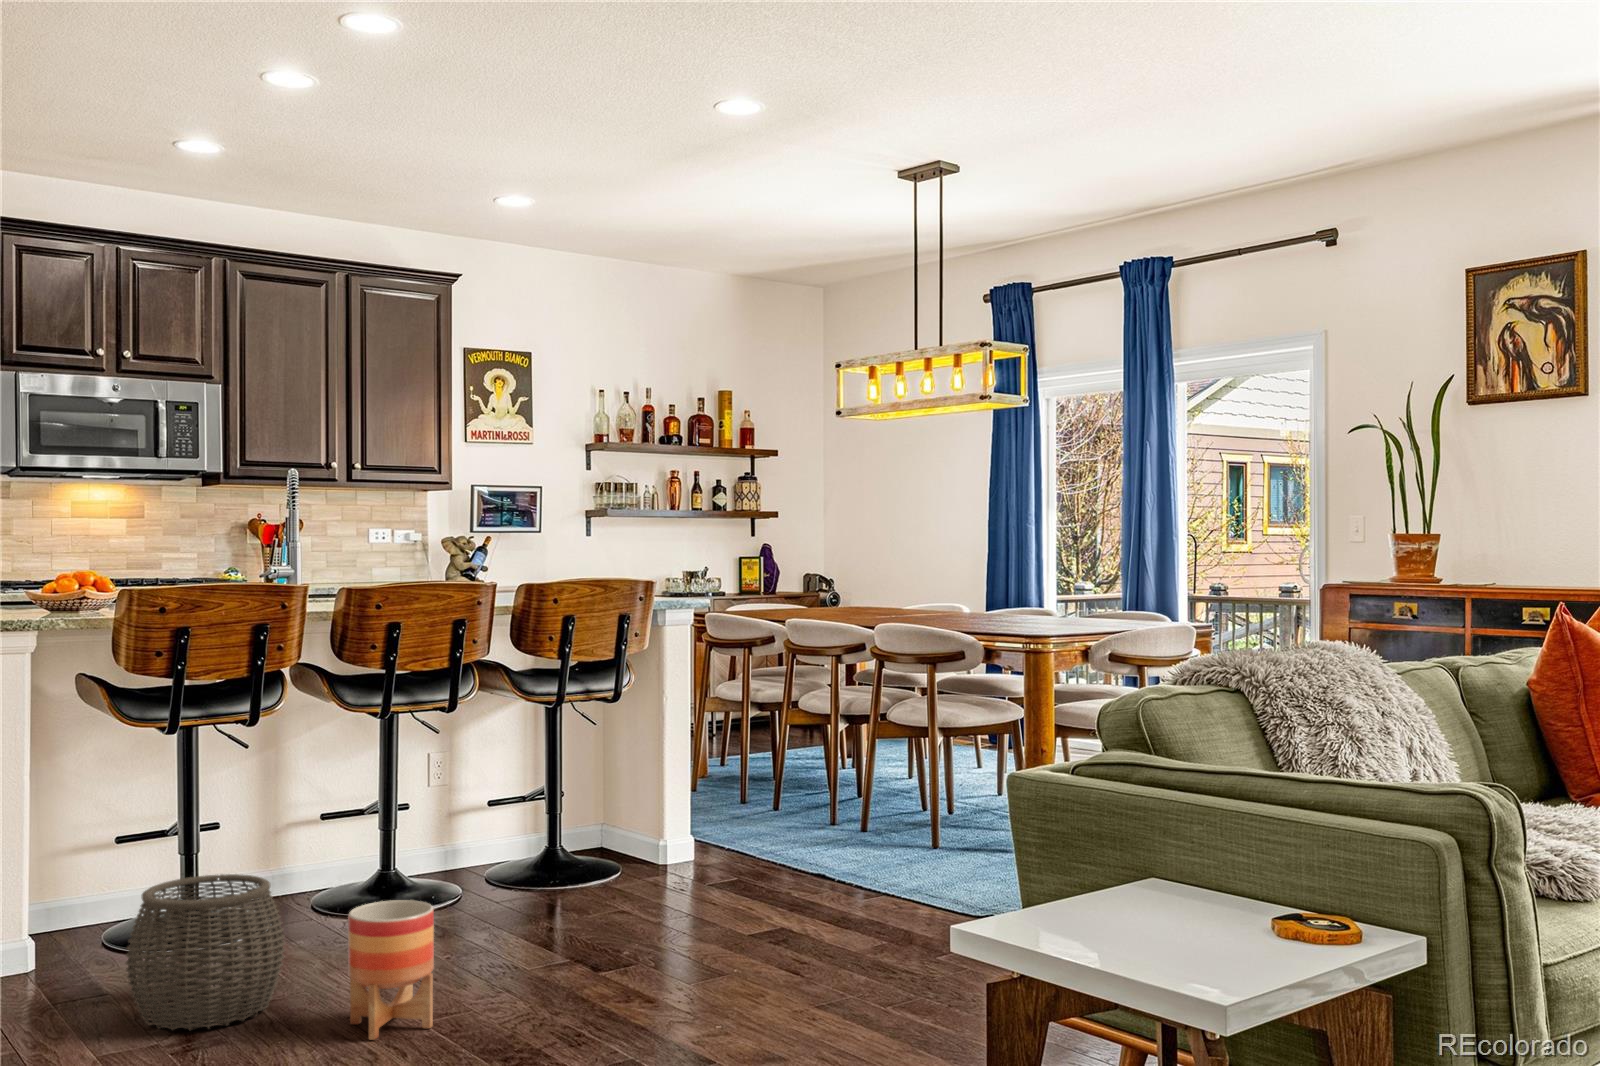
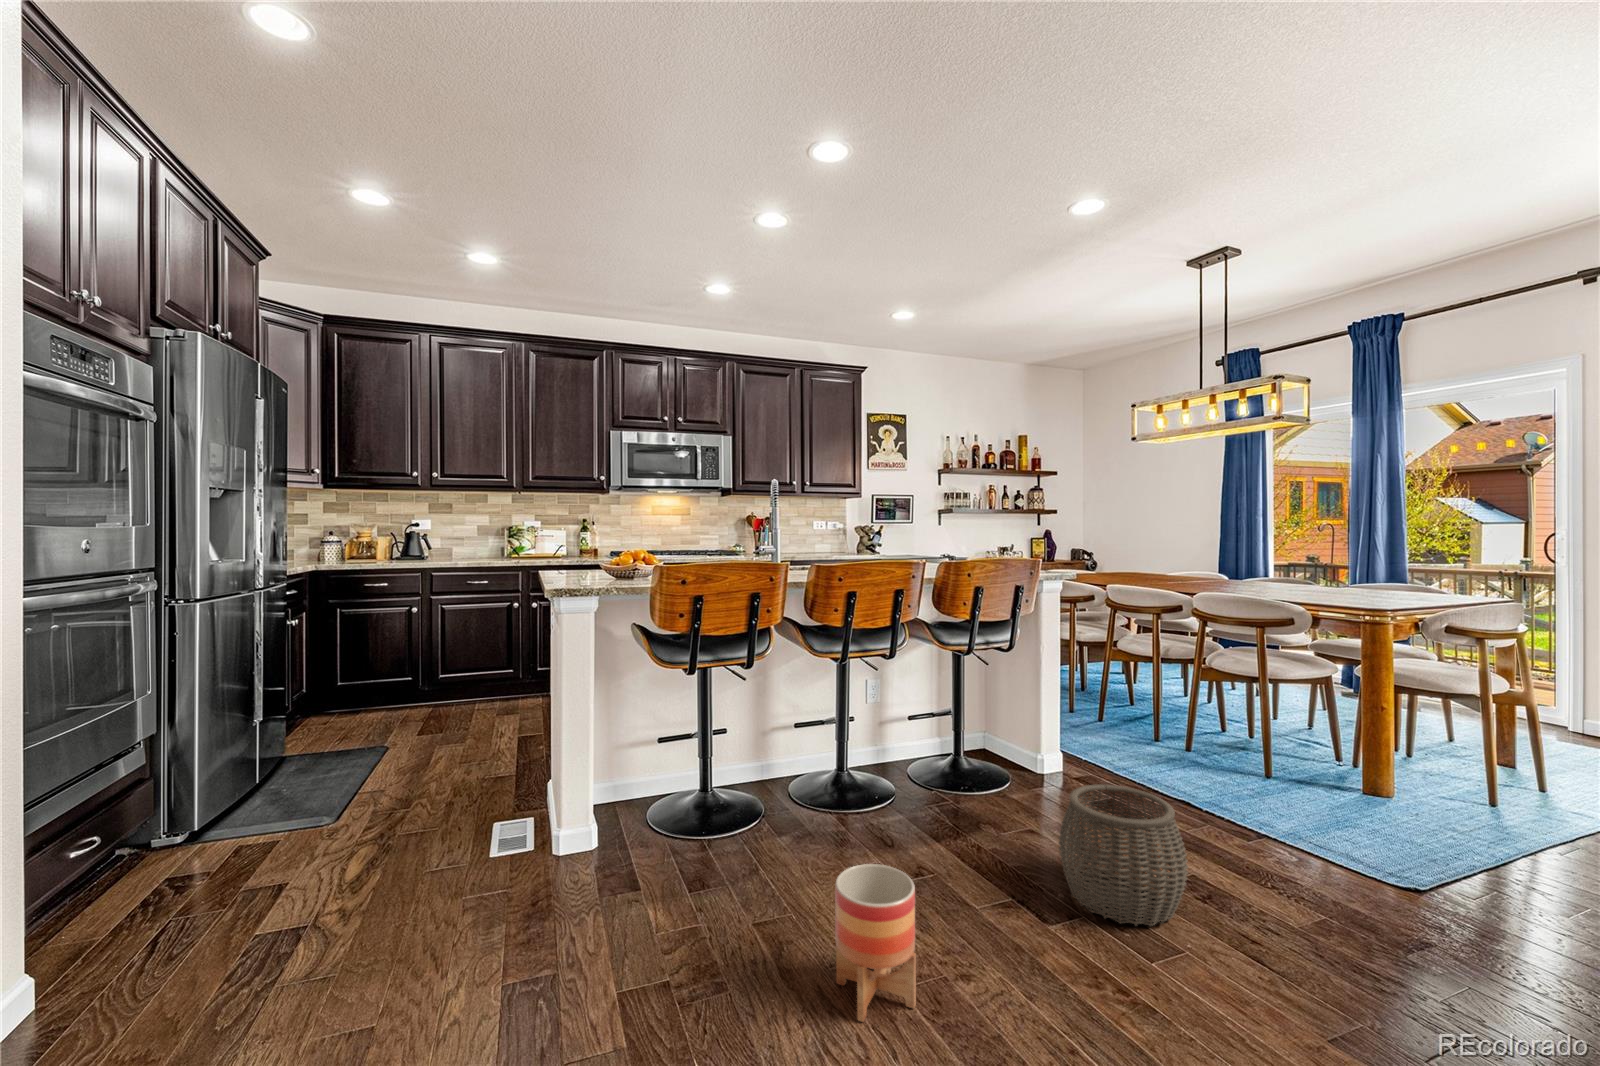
woven basket: present [125,874,285,1030] -> present [1058,784,1188,926]

